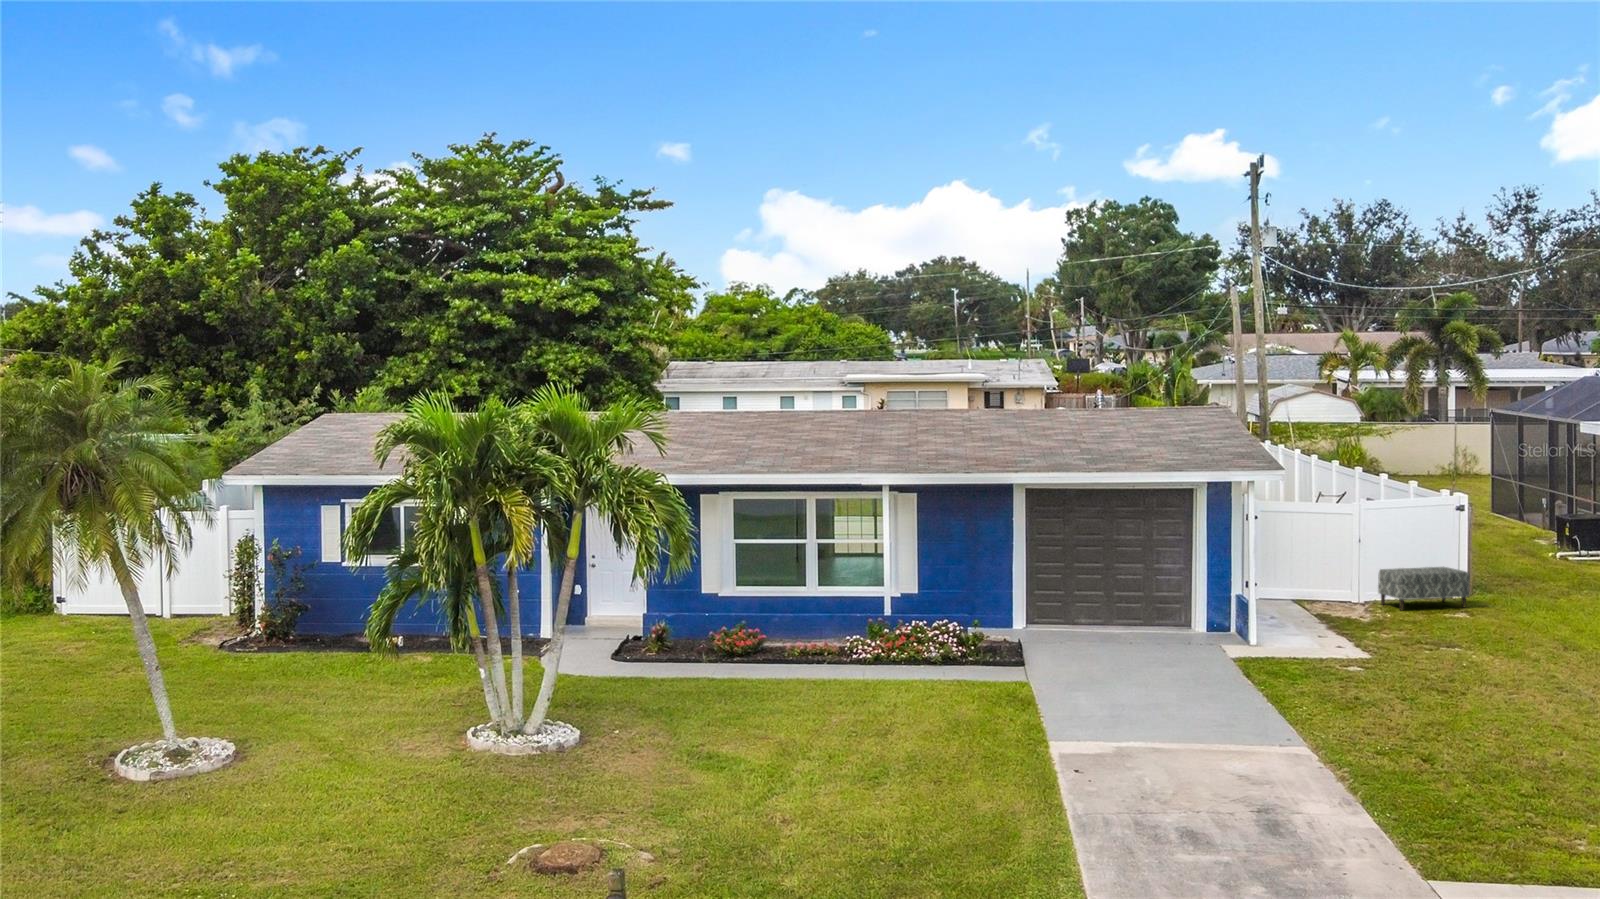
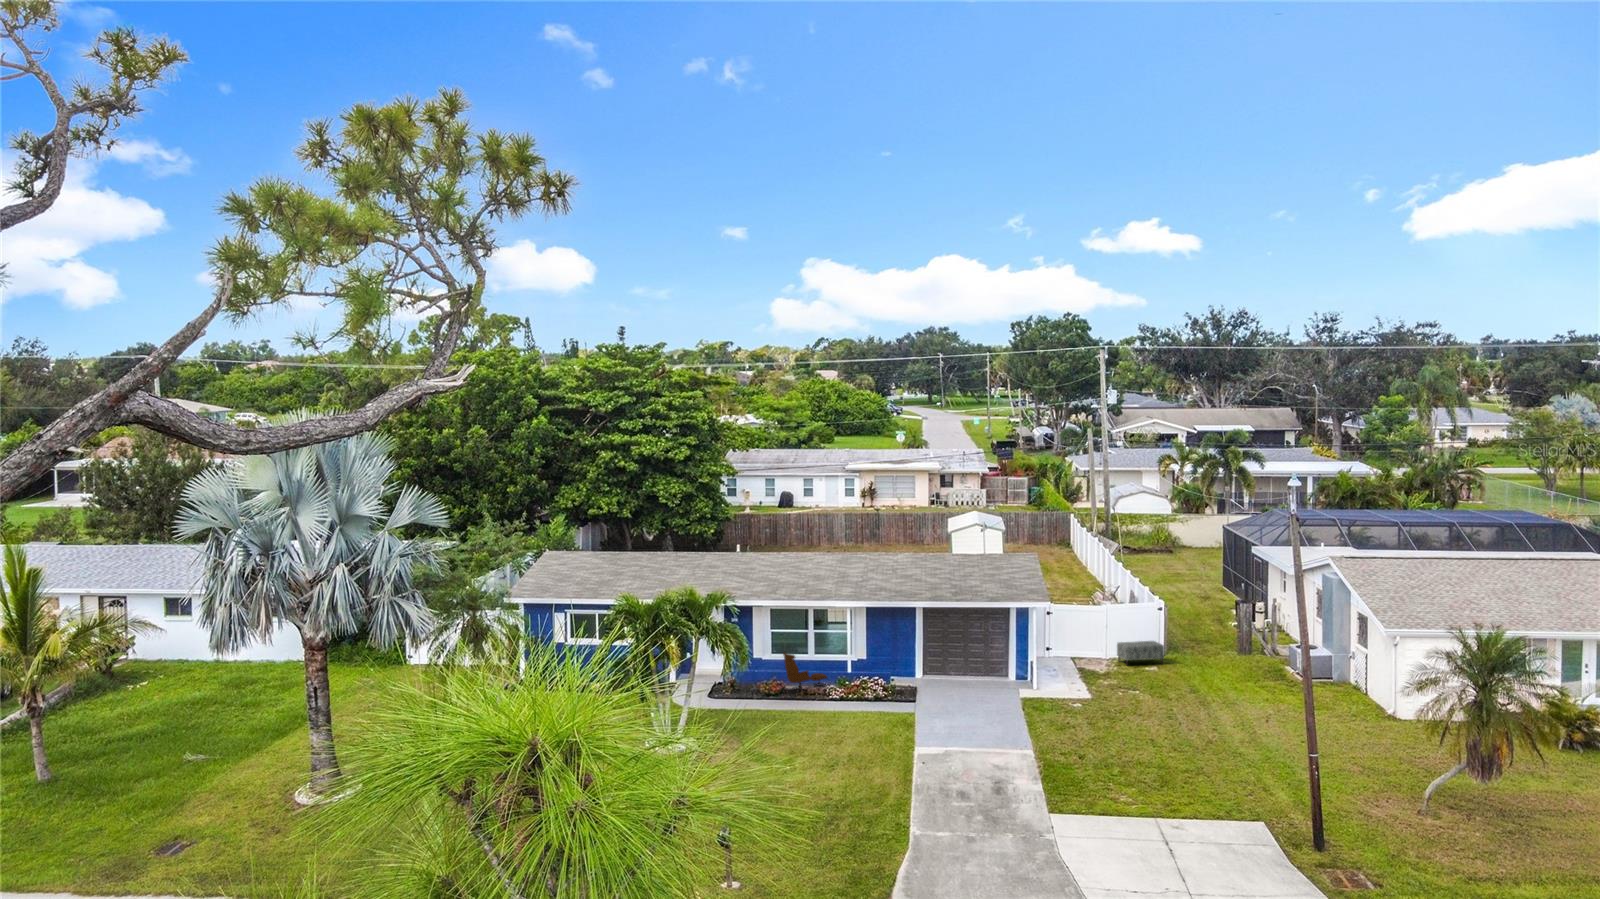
lounge chair: none [760,572,847,653] -> present [783,652,827,690]

